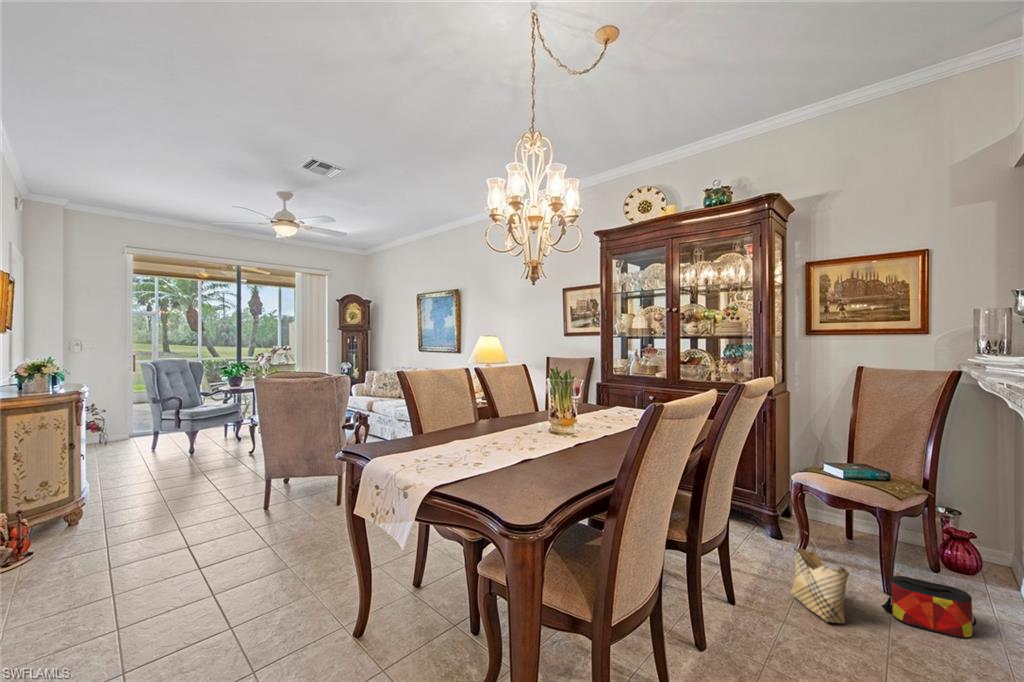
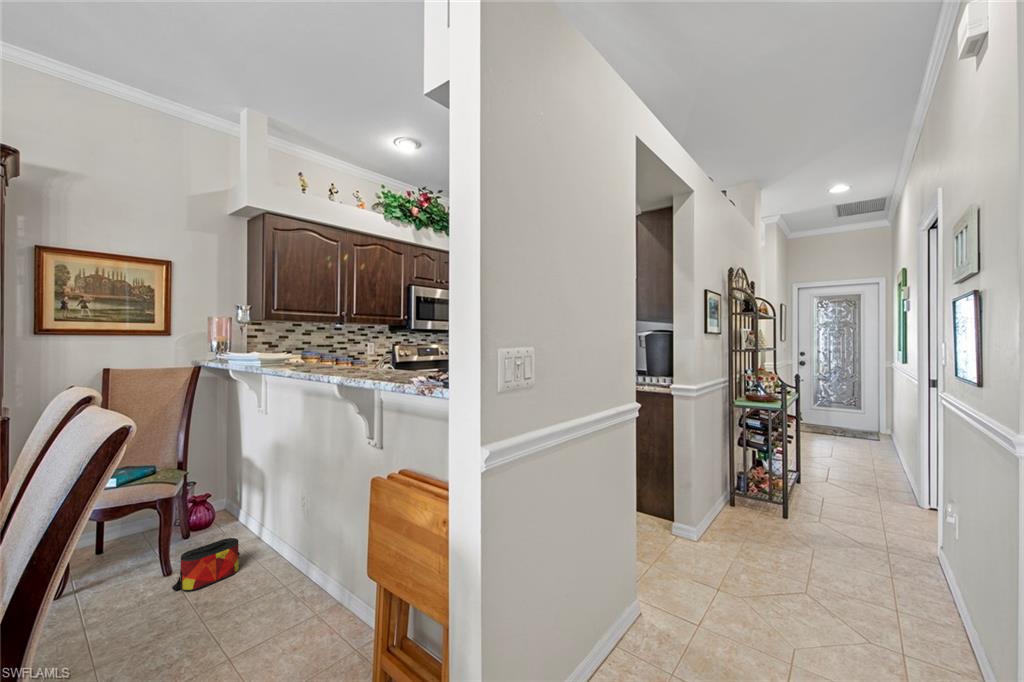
woven basket: present [791,530,849,623] -> none [77,540,155,638]

